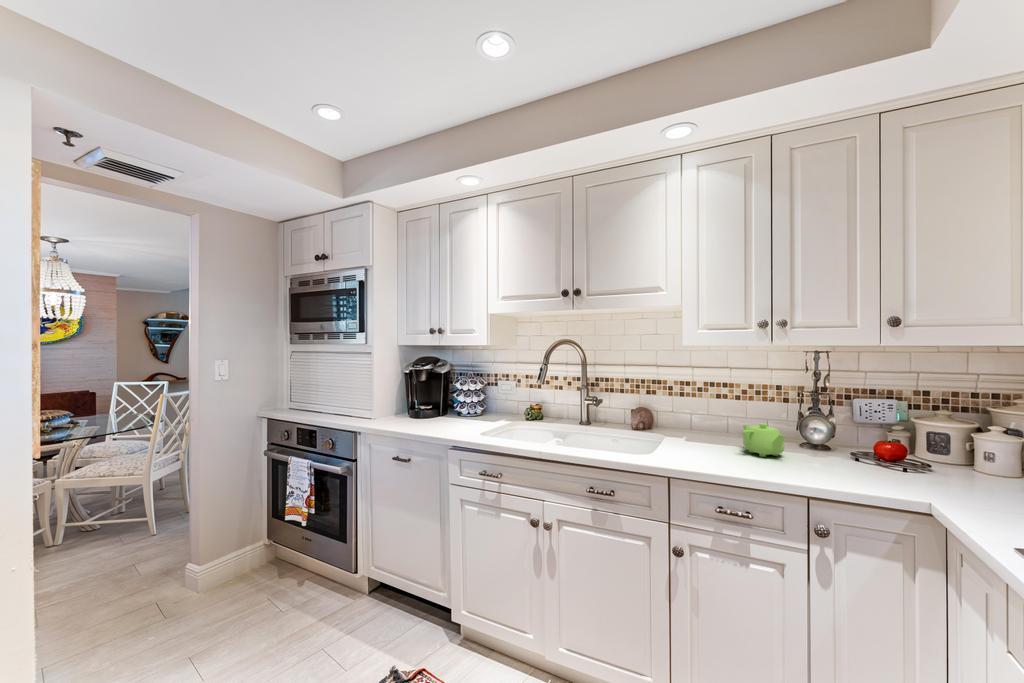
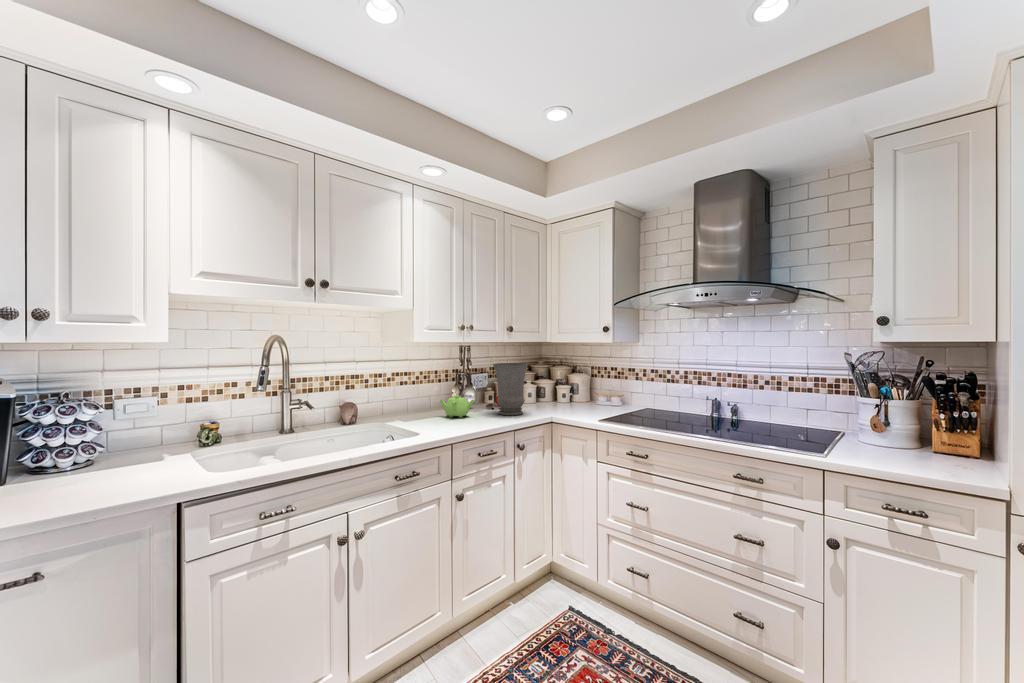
vase: none [826,384,909,483] -> present [493,363,528,415]

